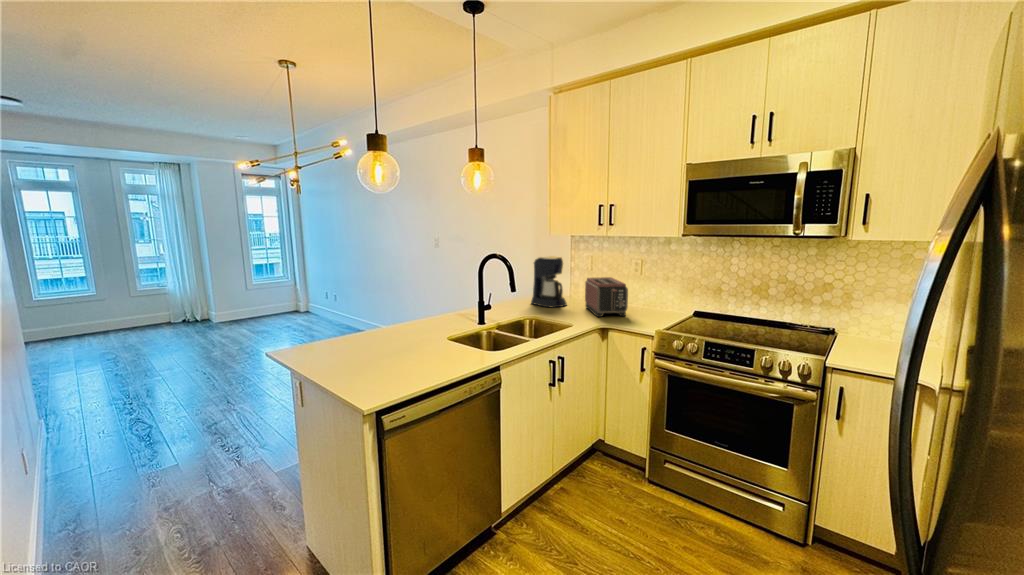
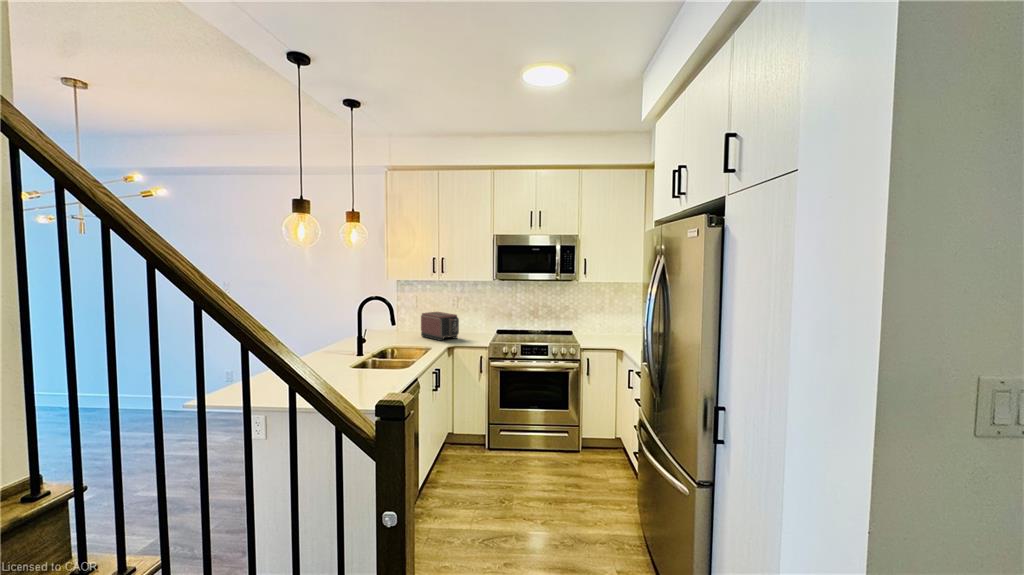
coffee maker: present [531,256,567,308] -> none [373,298,404,339]

